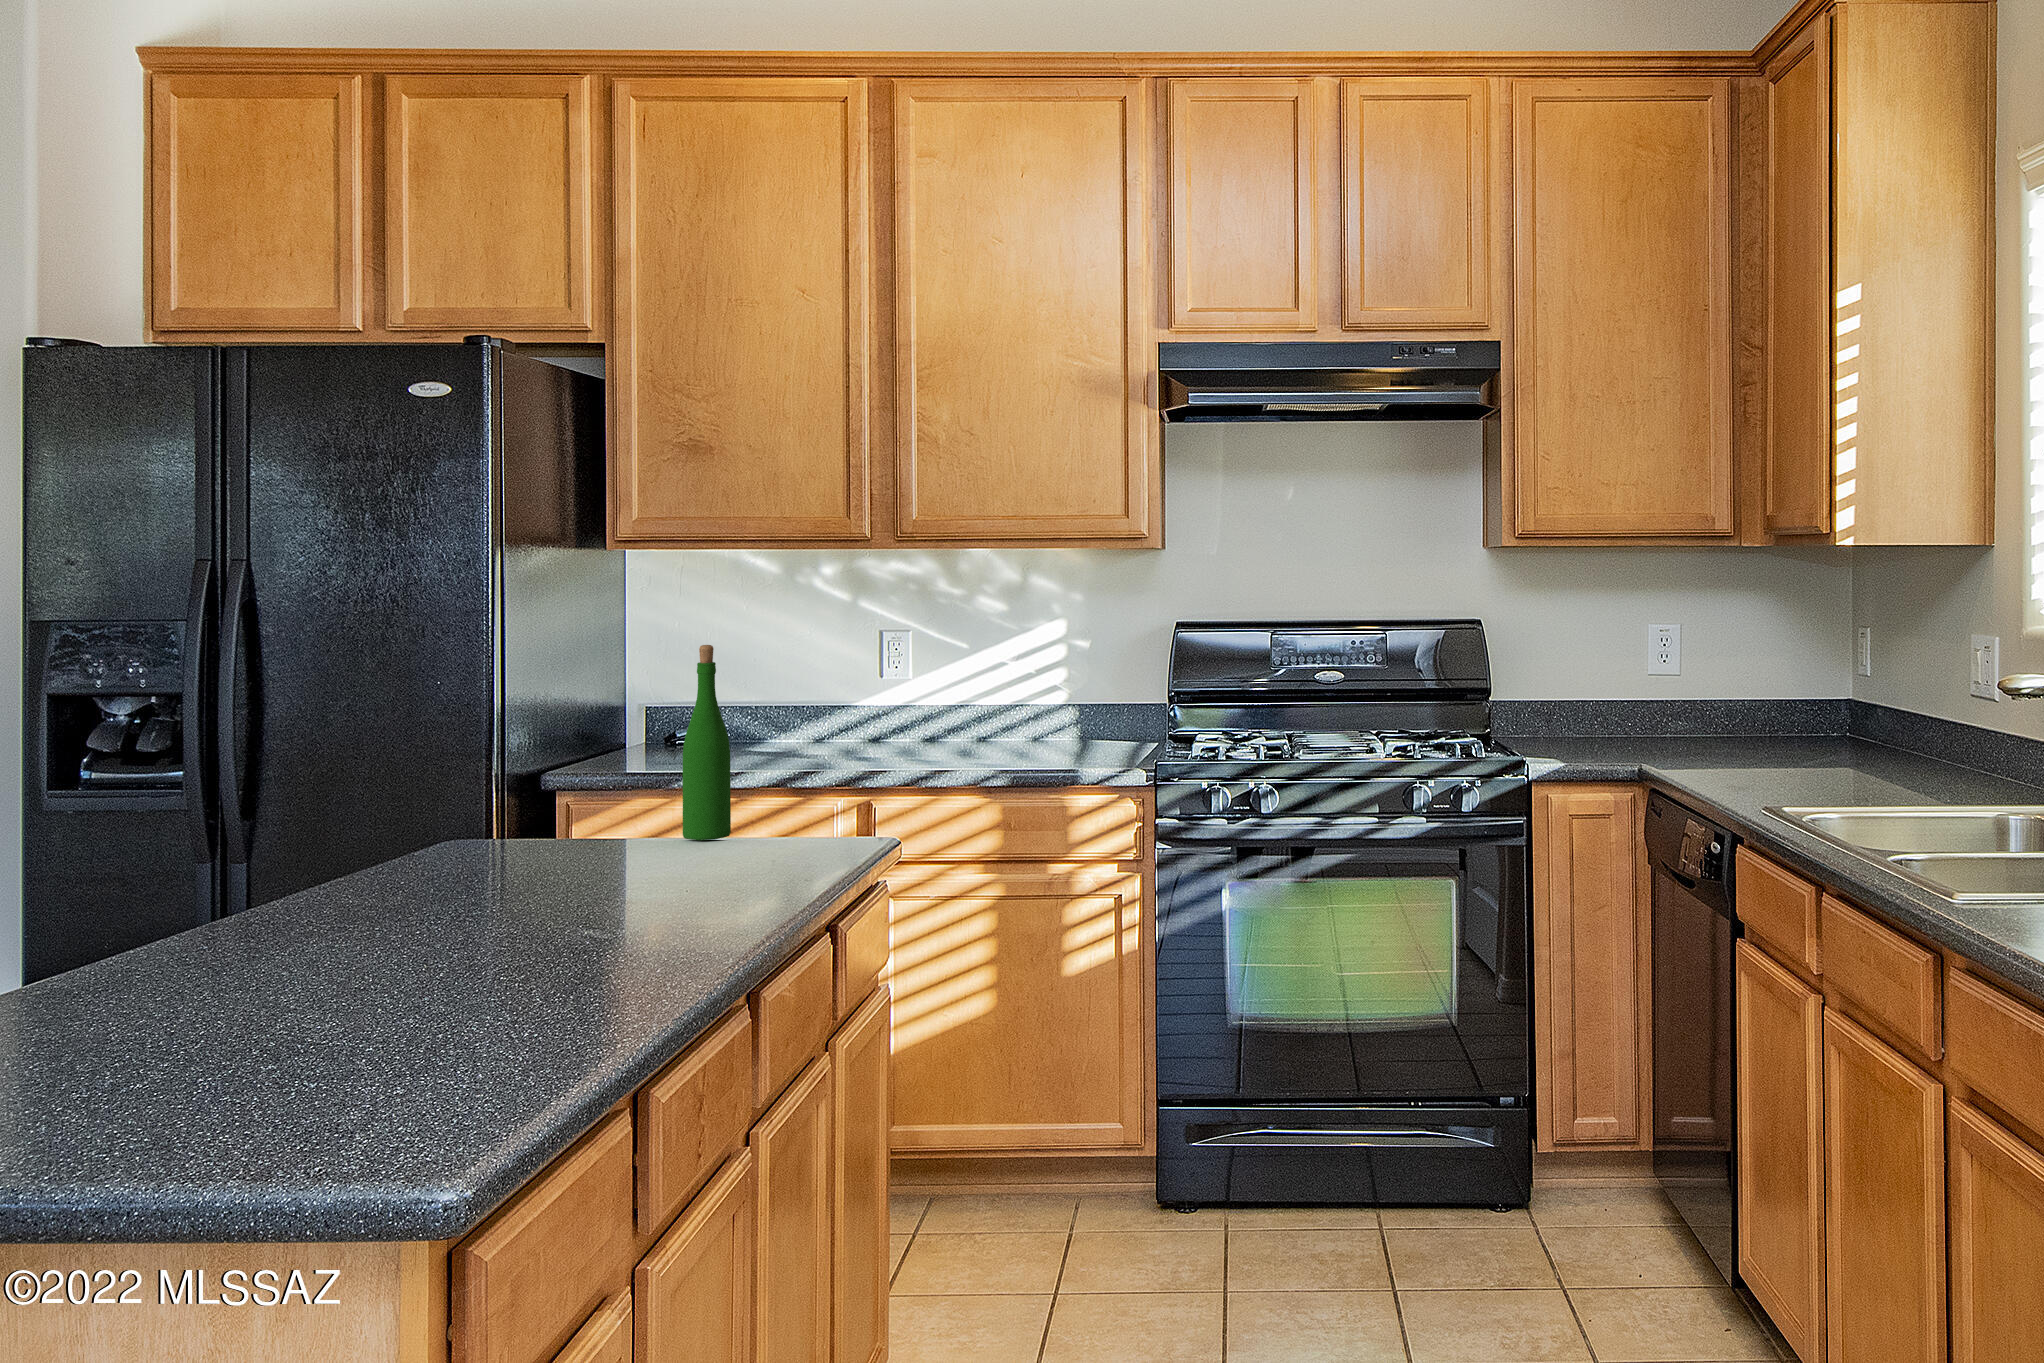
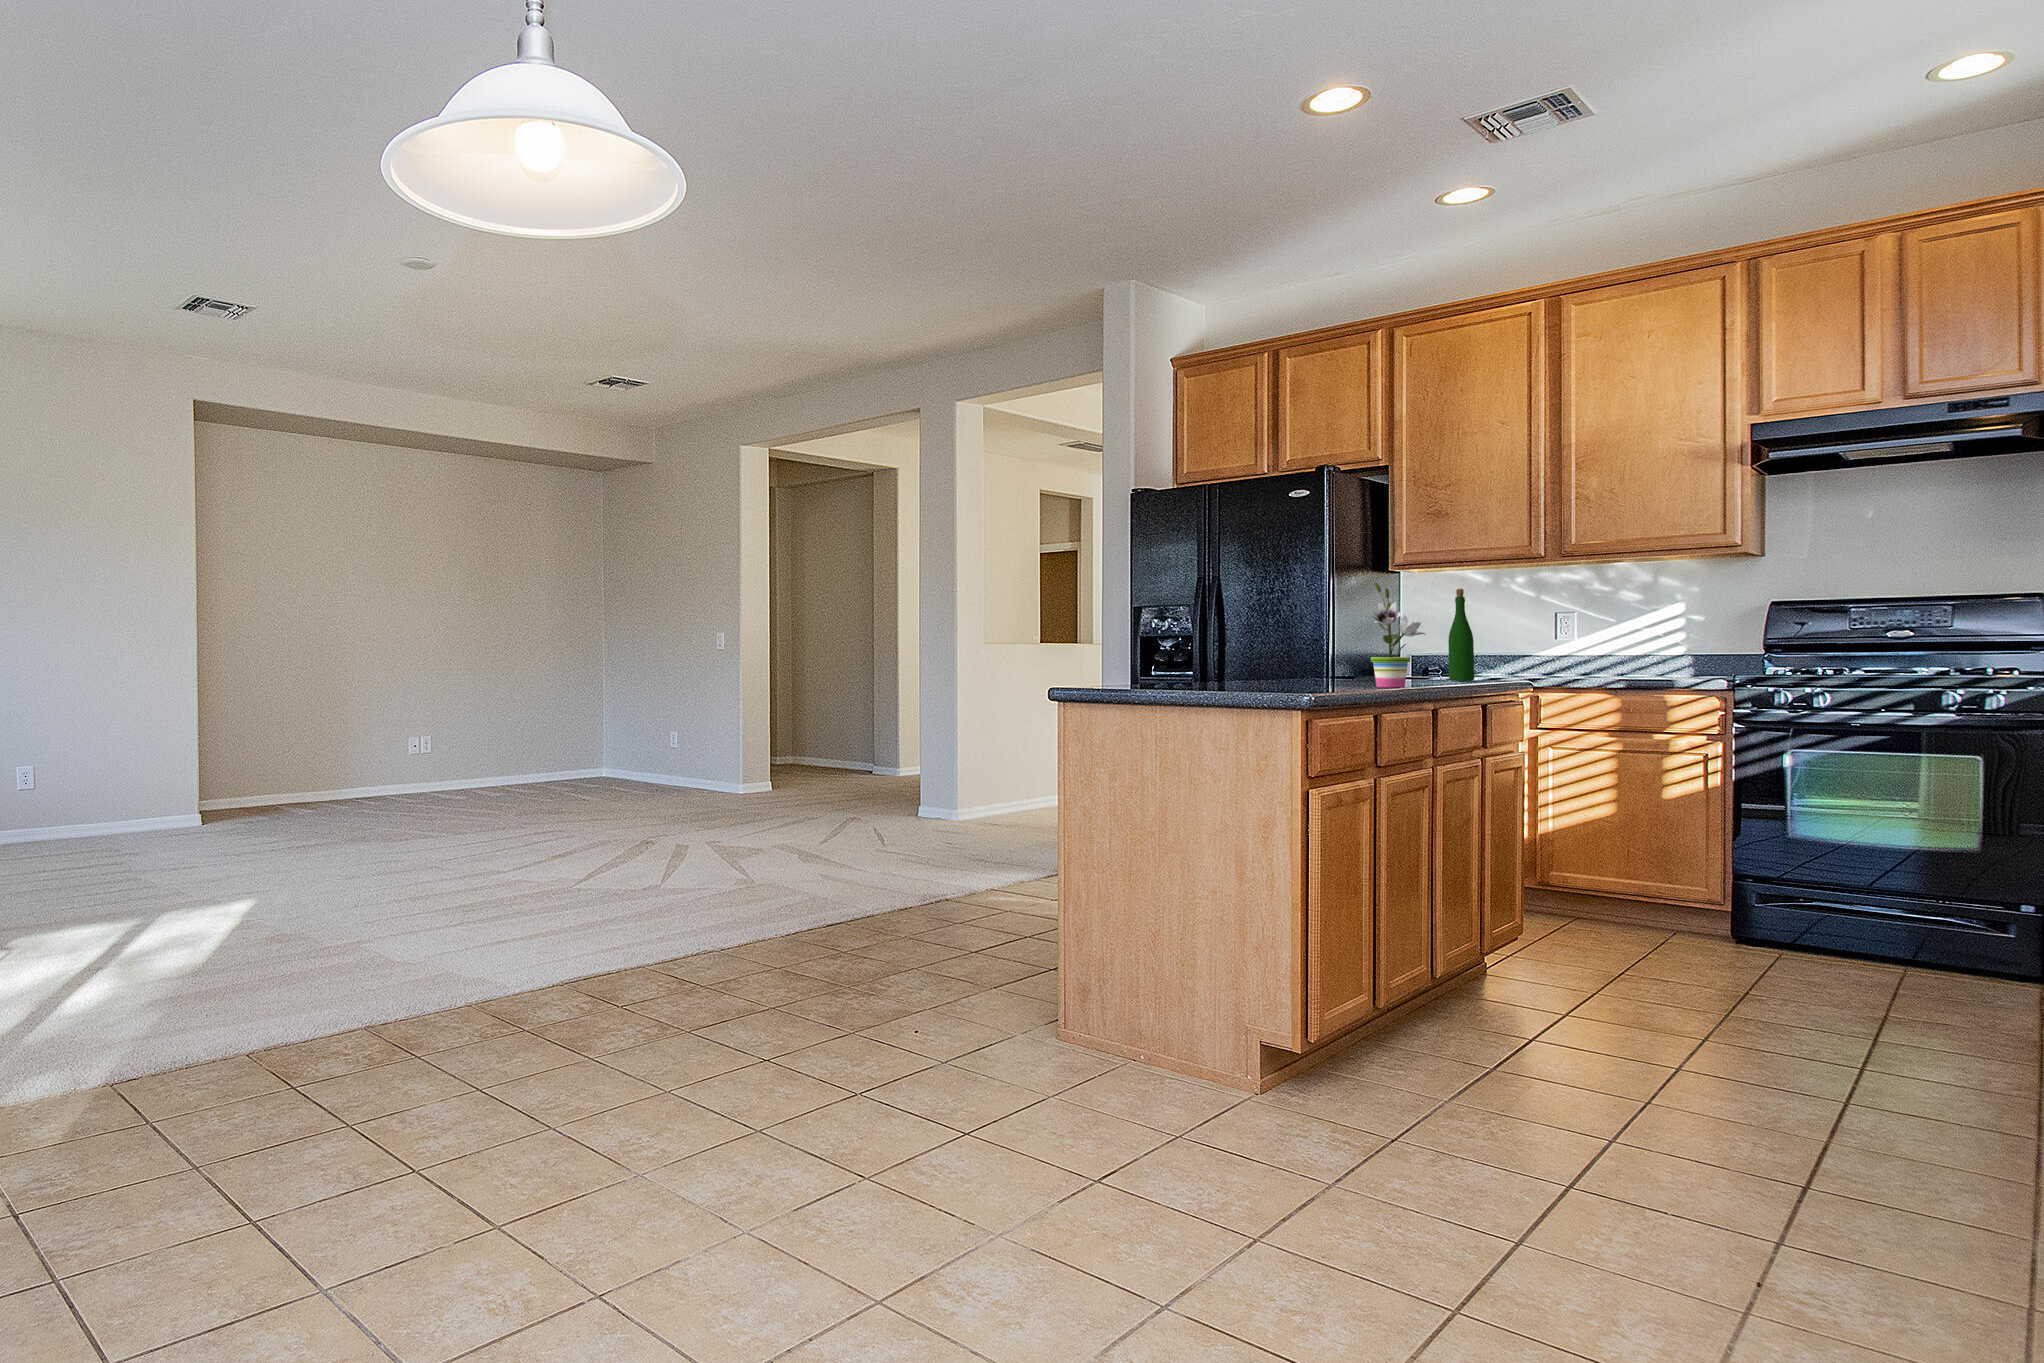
potted plant: none [459,691,608,966] -> present [1369,582,1426,687]

